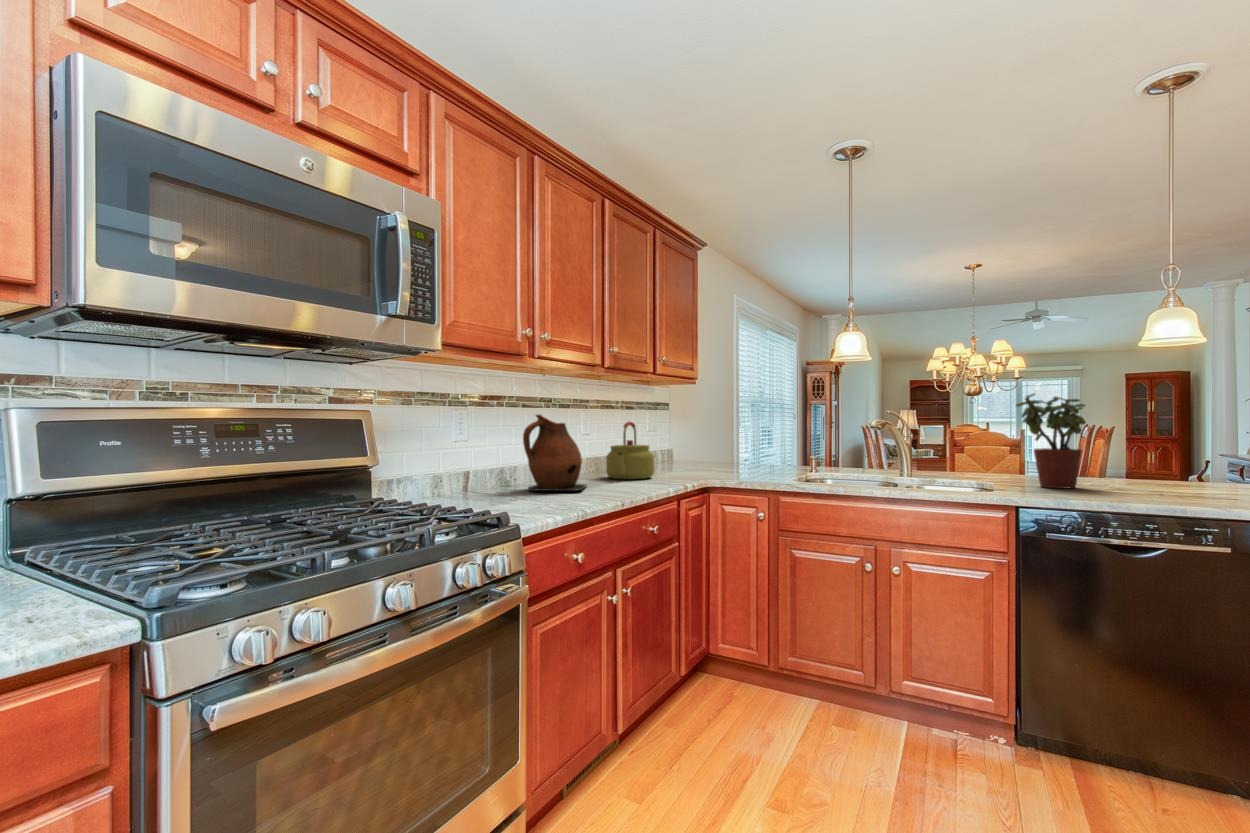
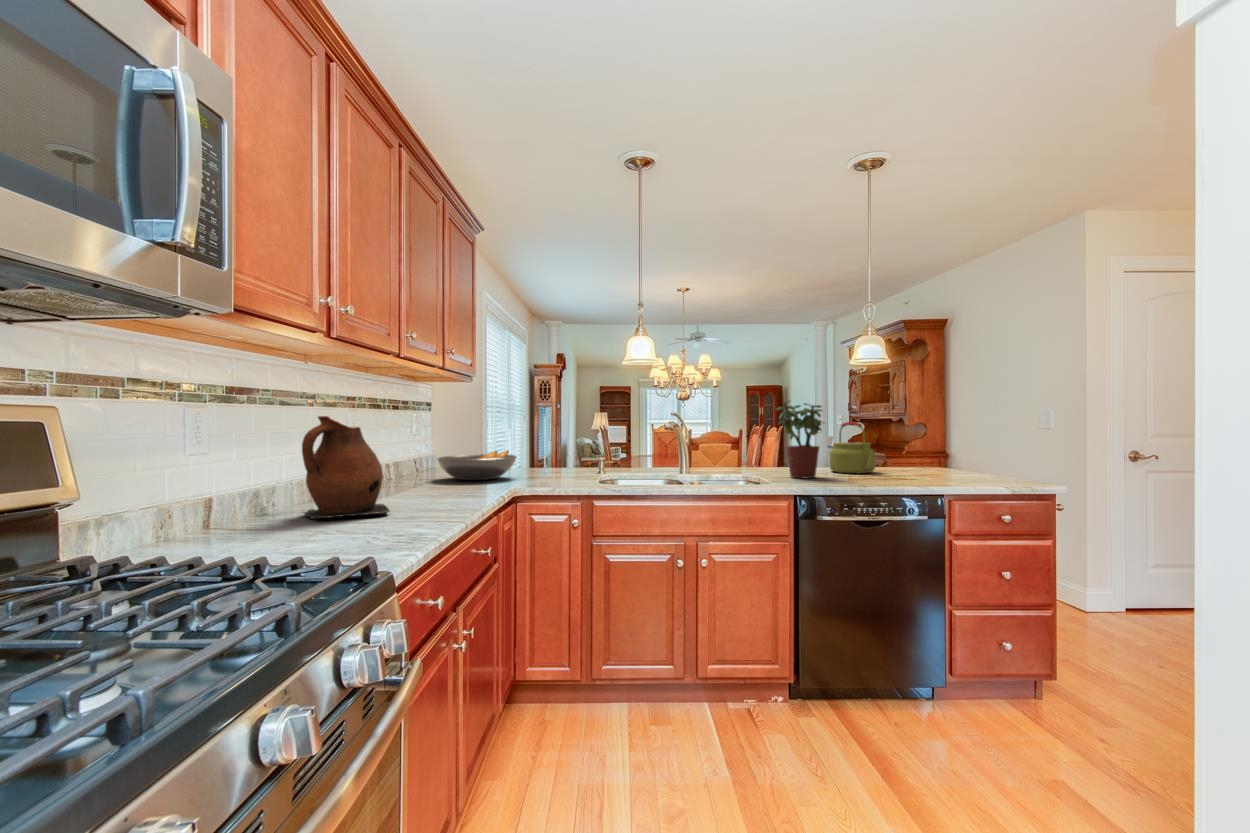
kettle: present [606,422,654,479] -> present [829,422,876,473]
fruit bowl: none [657,446,728,472] -> present [437,450,517,480]

